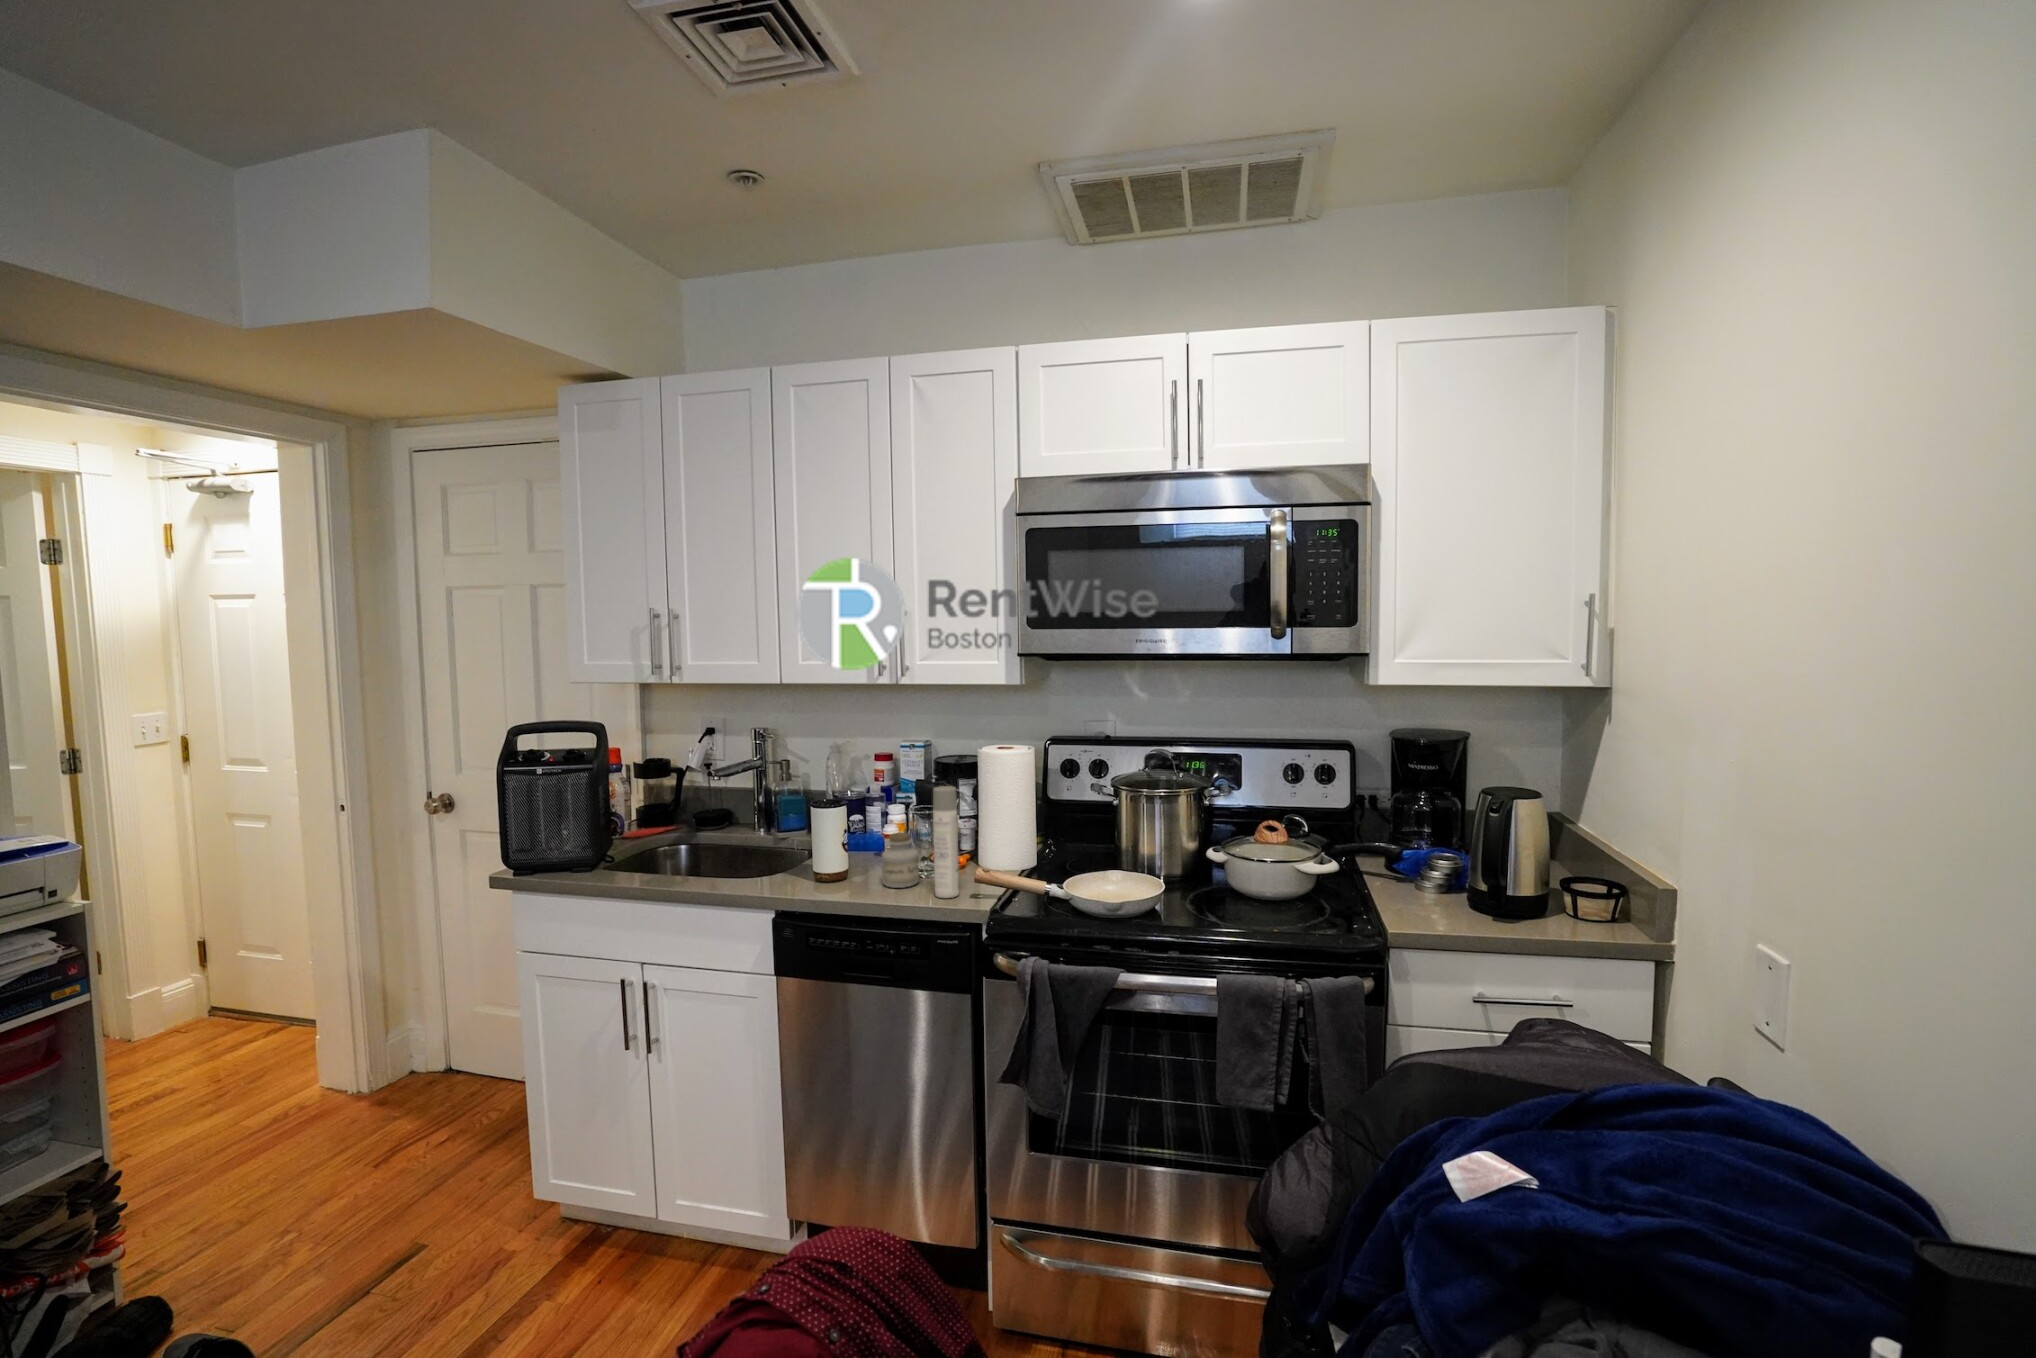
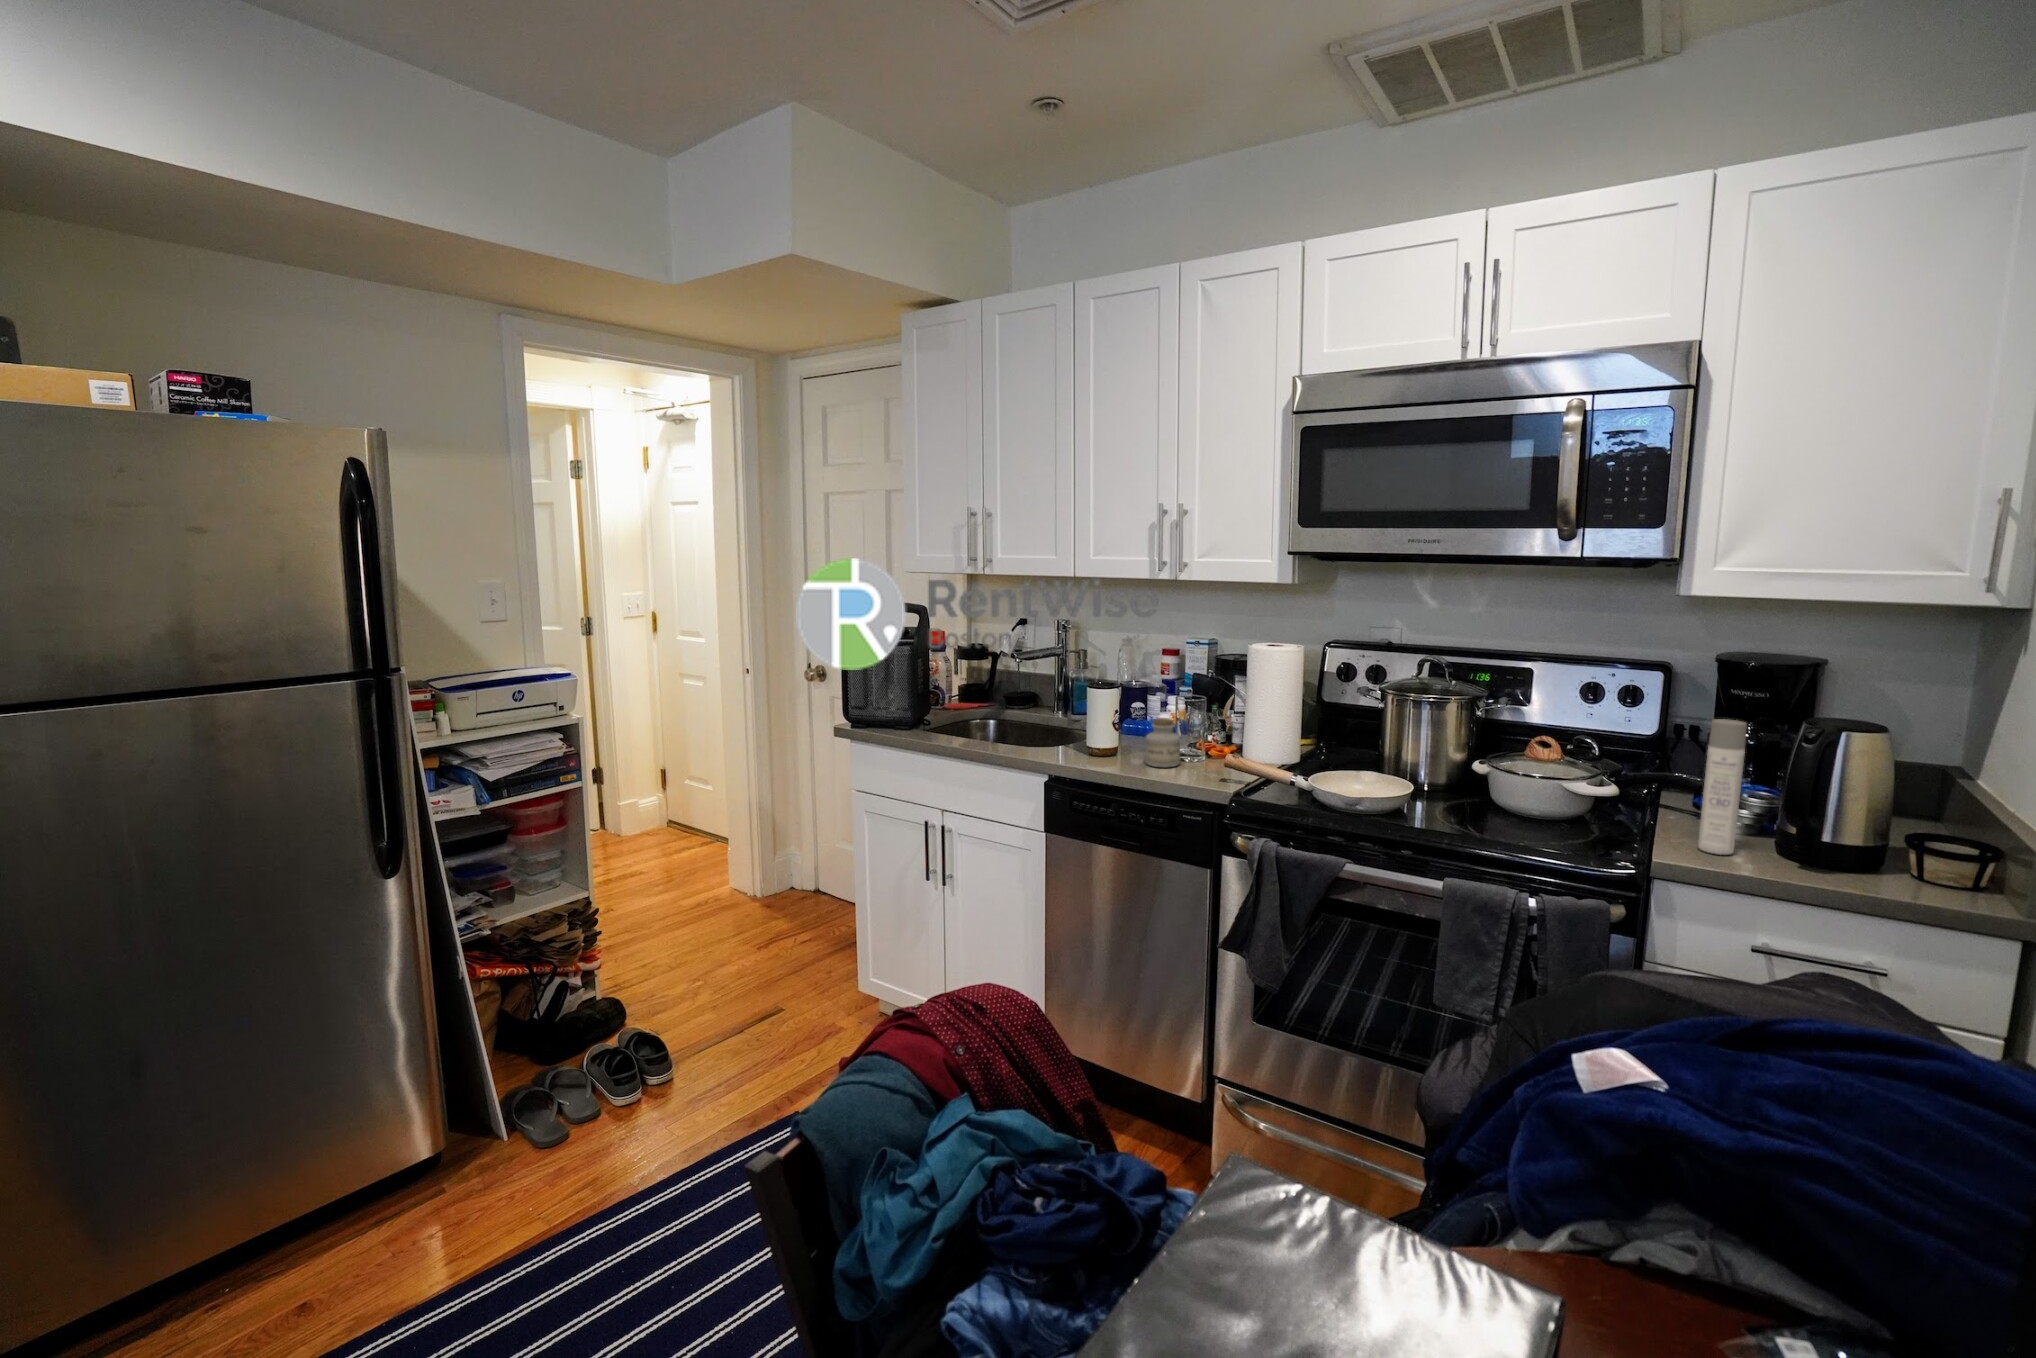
spray bottle: present [933,786,959,898] -> present [1698,719,1747,855]

